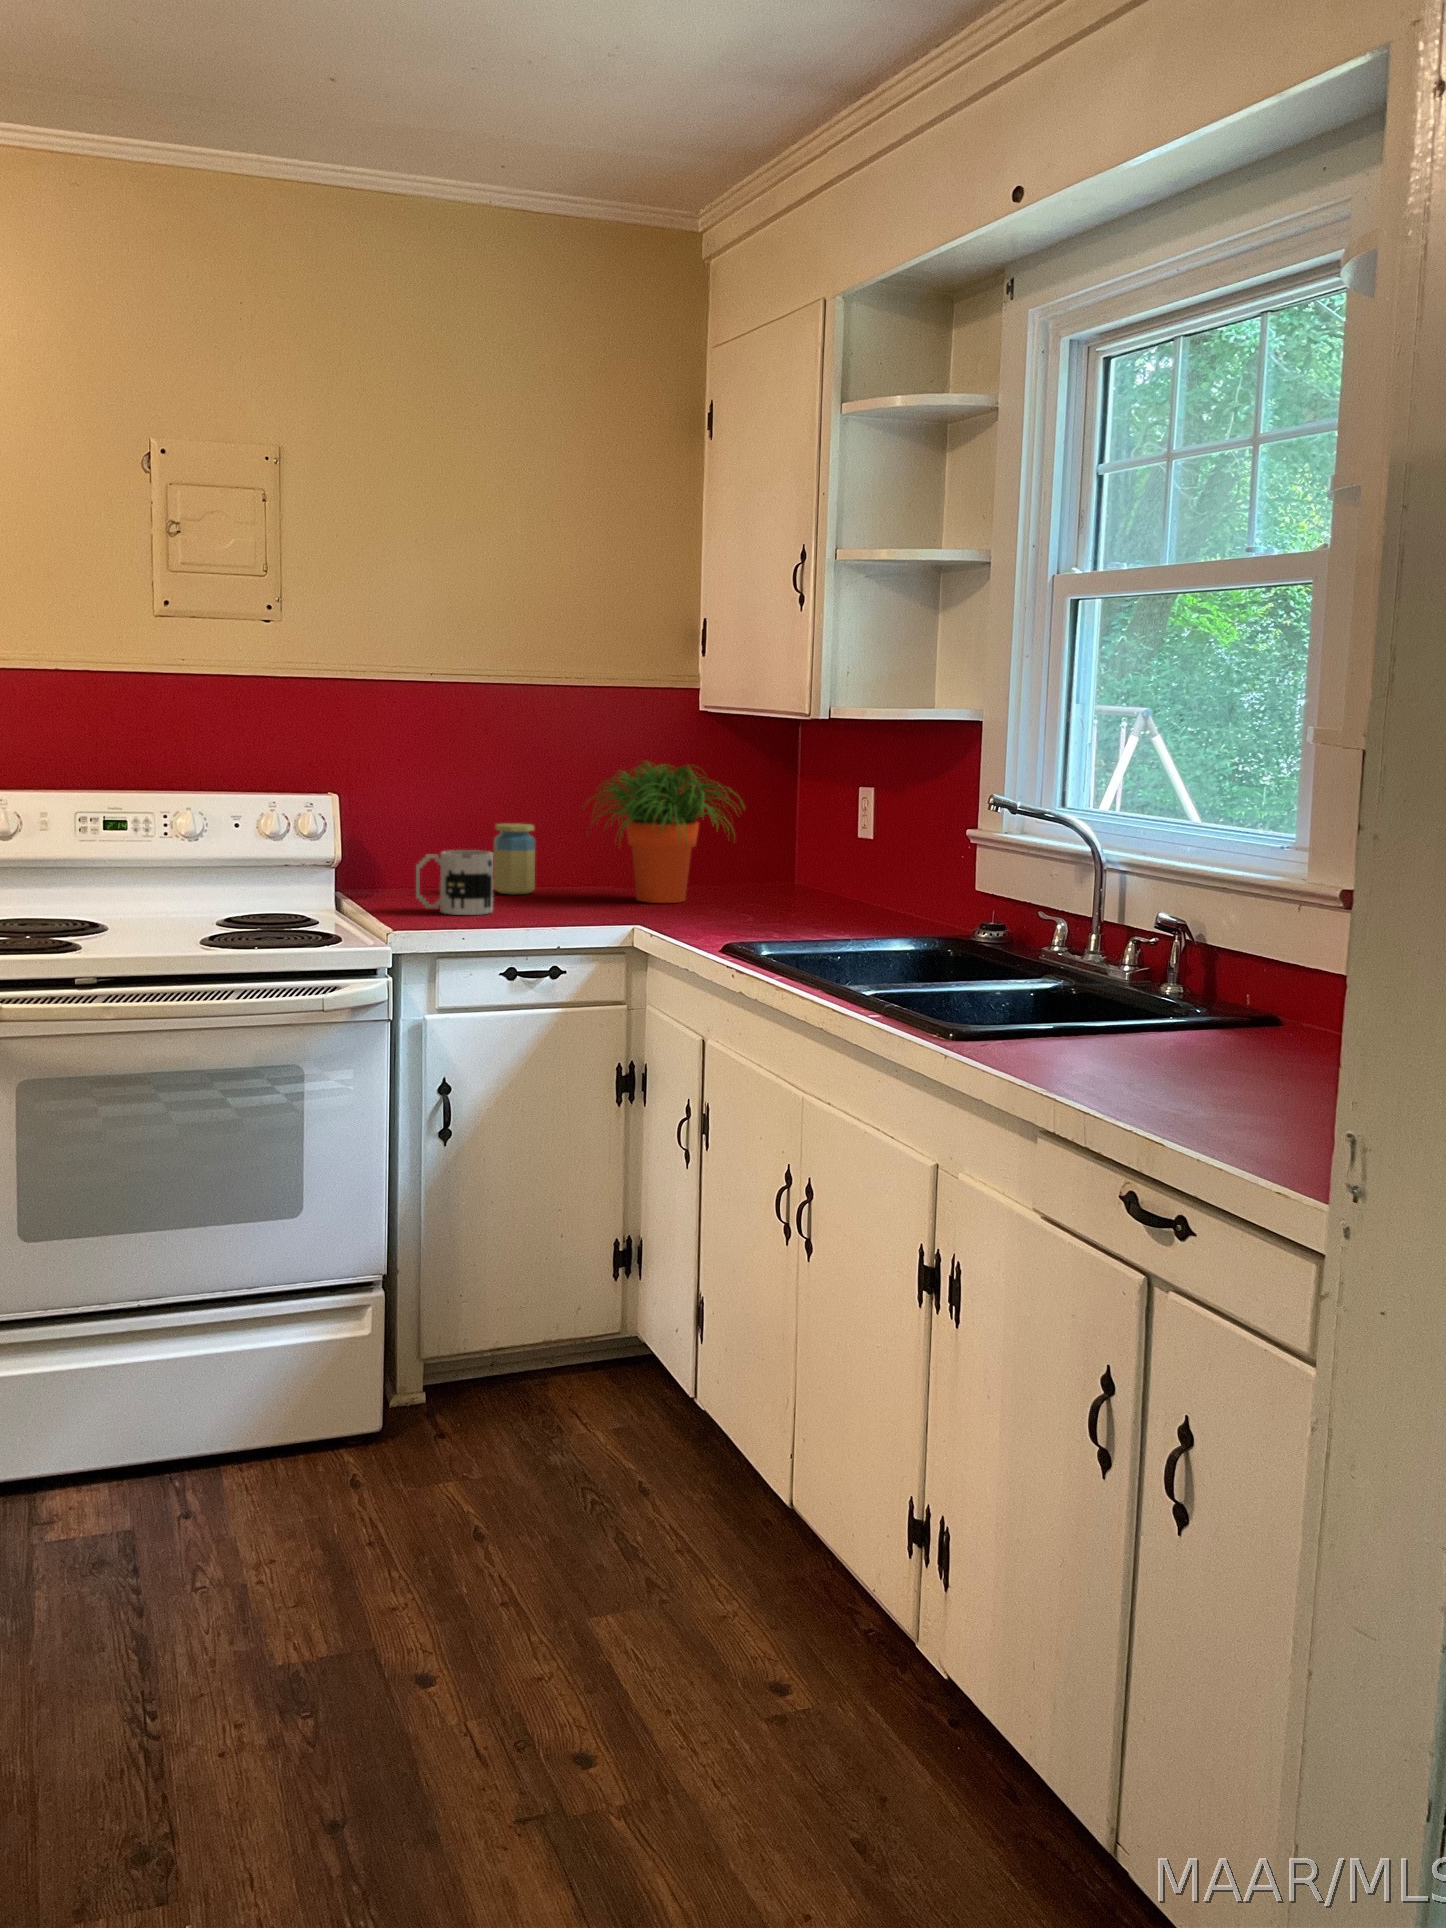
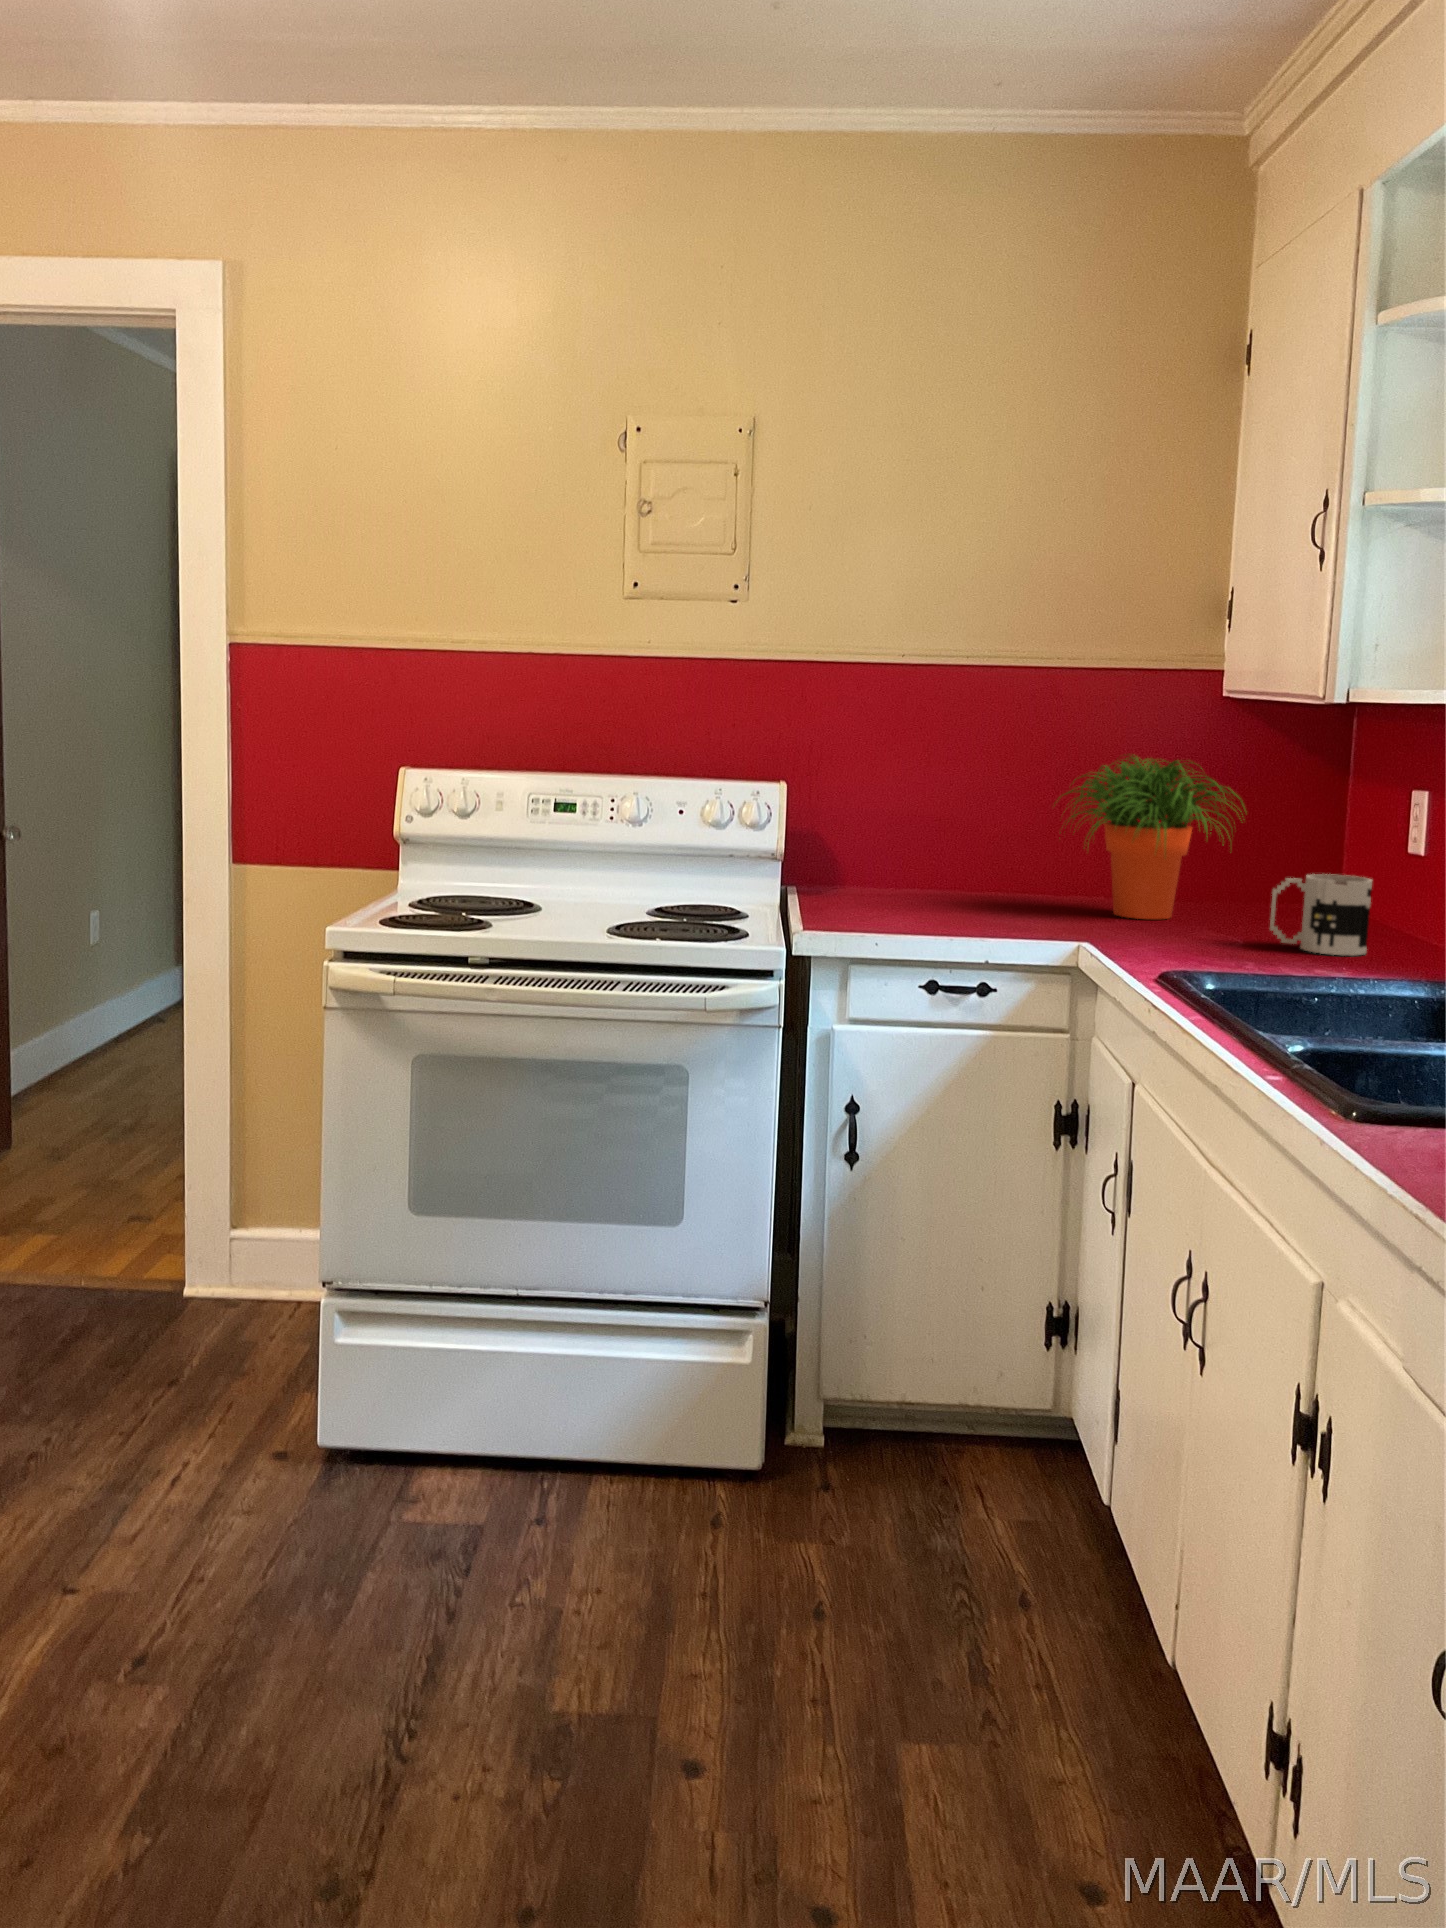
jar: present [493,823,535,894] -> none [960,821,1008,900]
mug: present [416,850,493,915] -> present [1270,874,1372,956]

